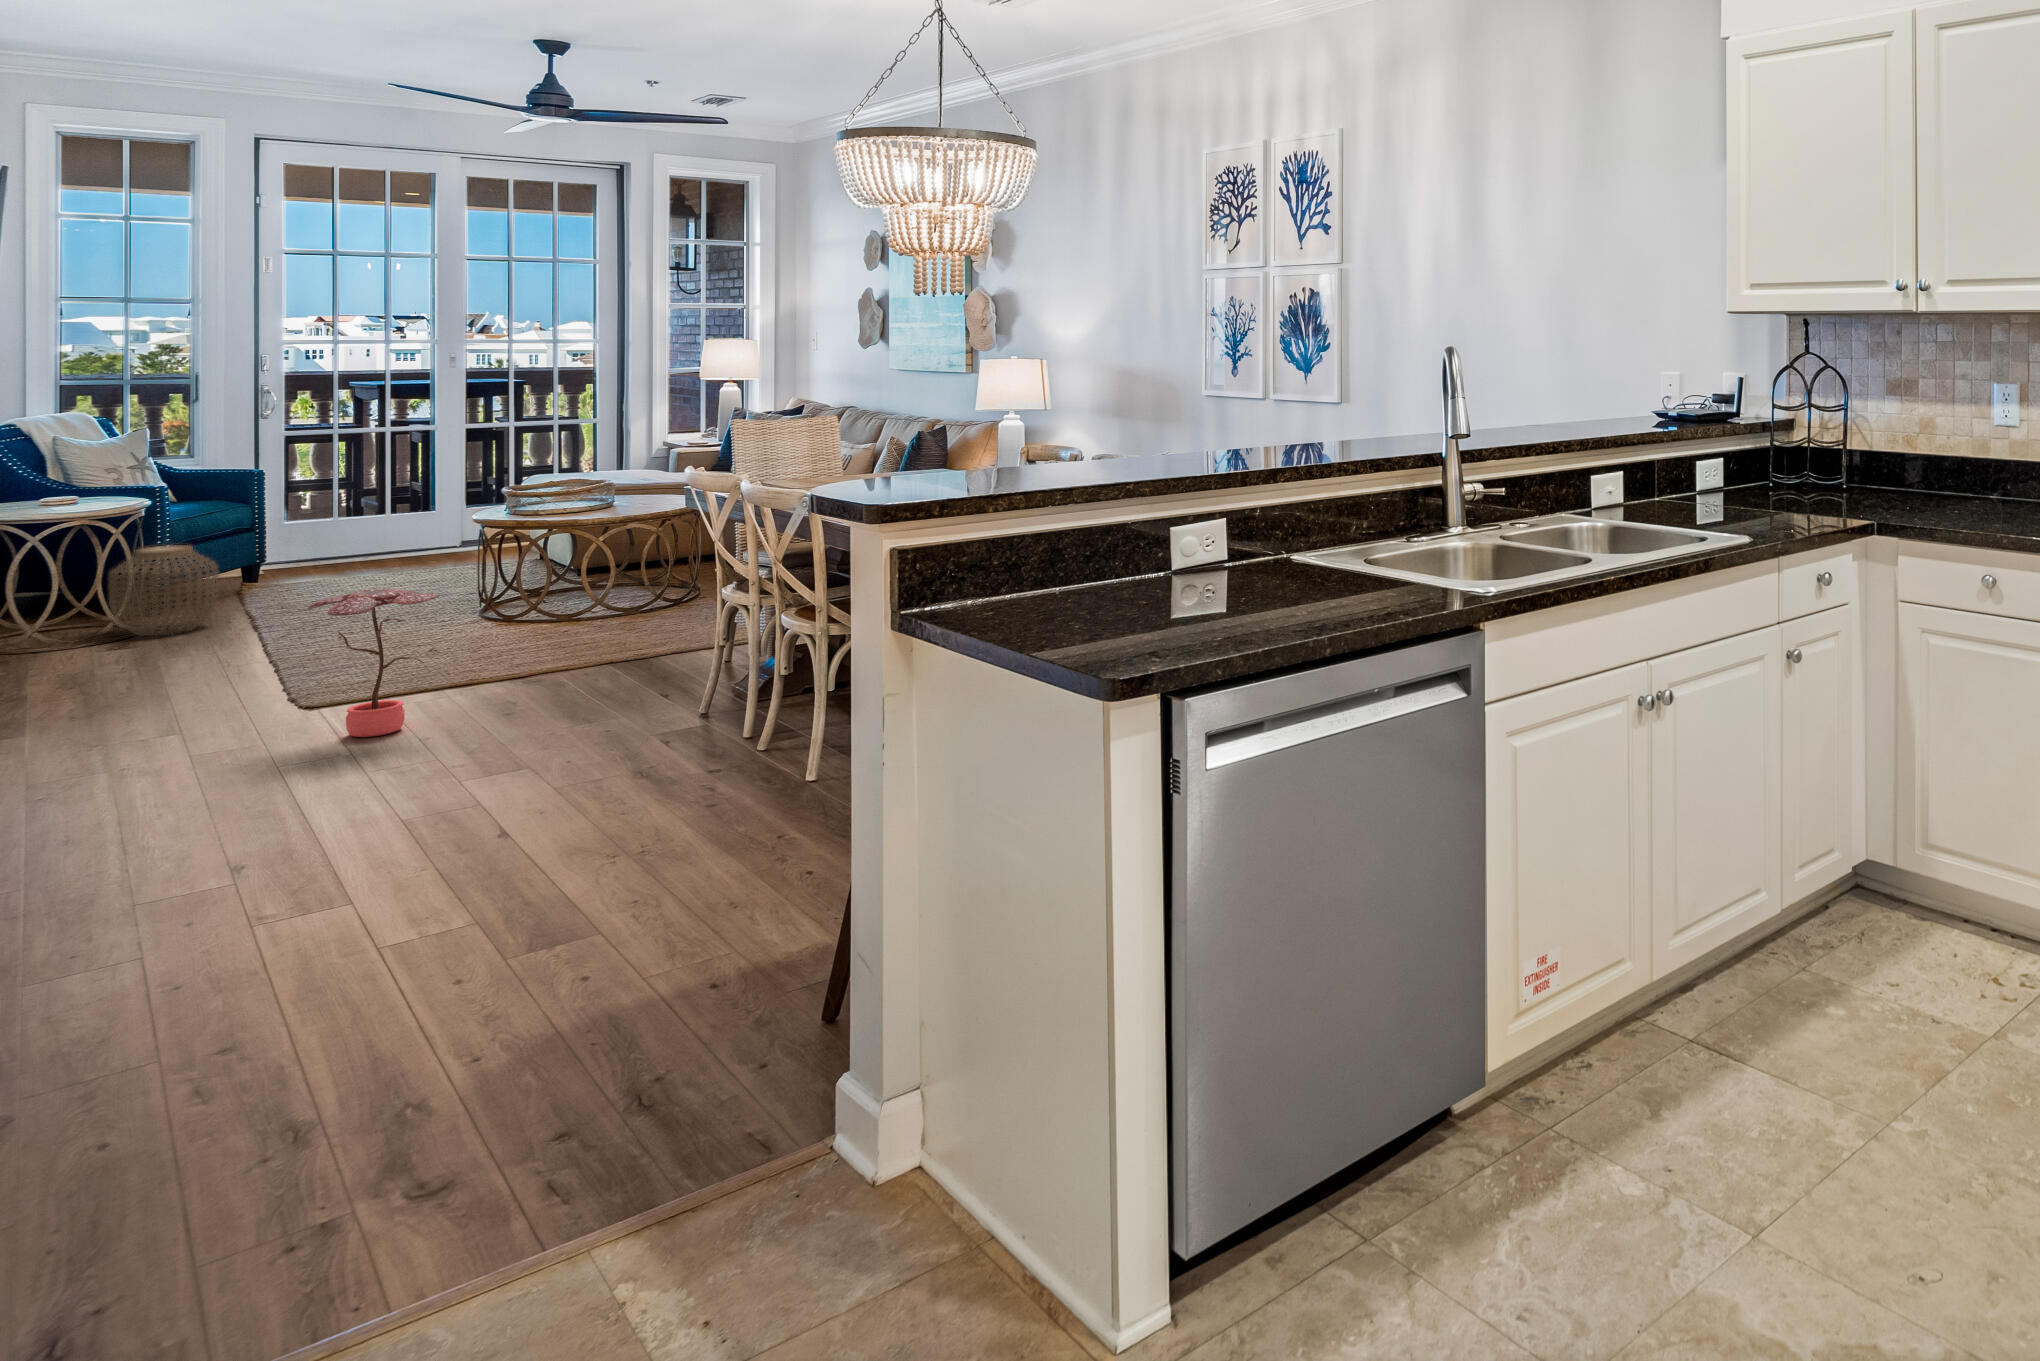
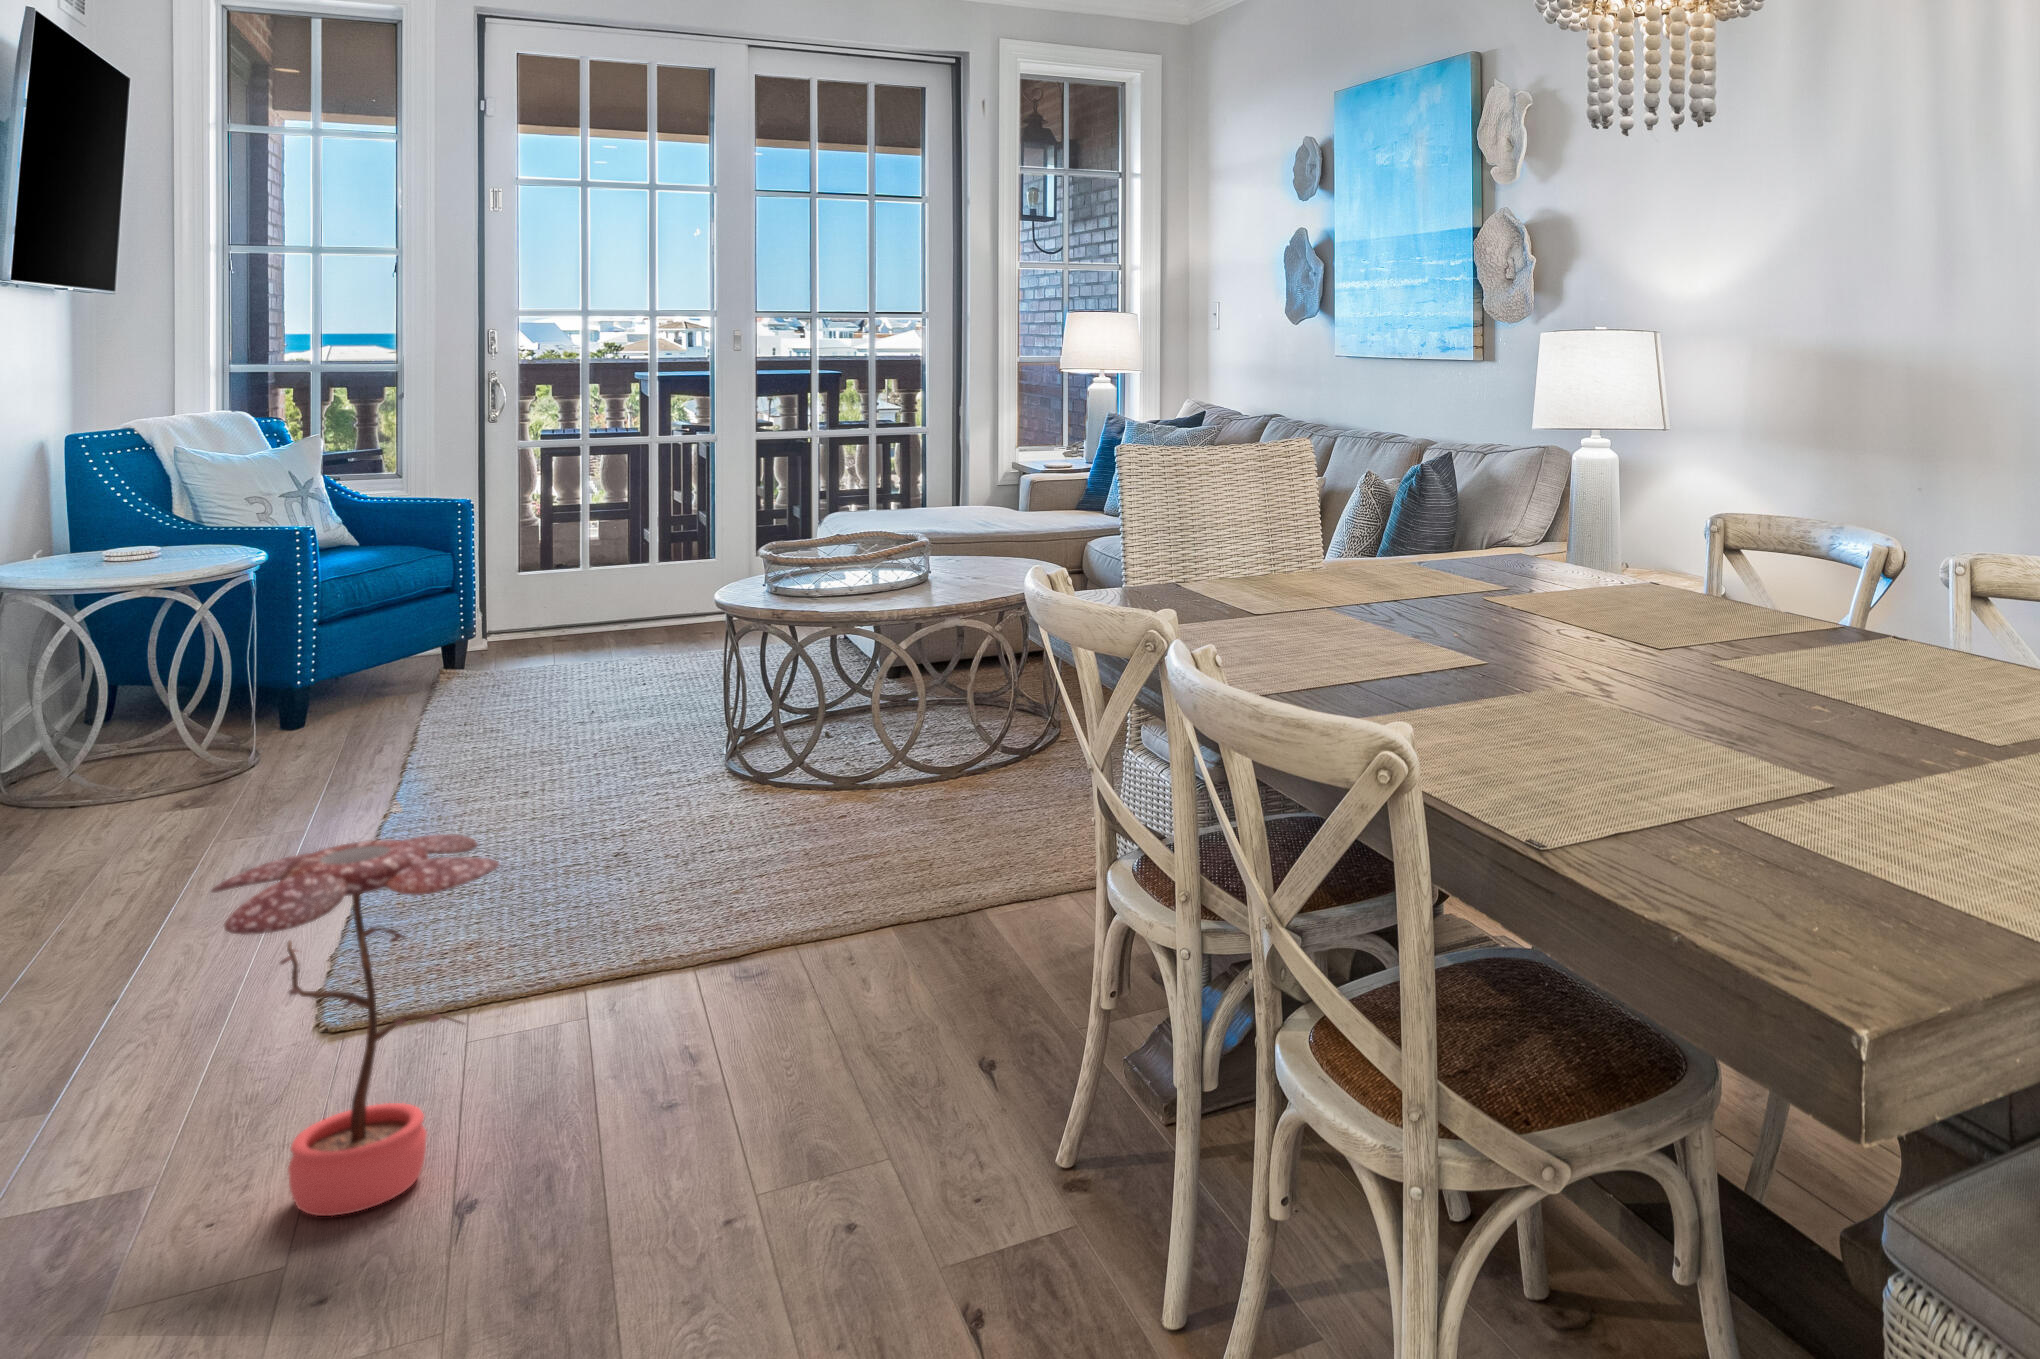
woven basket: present [109,545,219,636] -> none [160,635,333,791]

